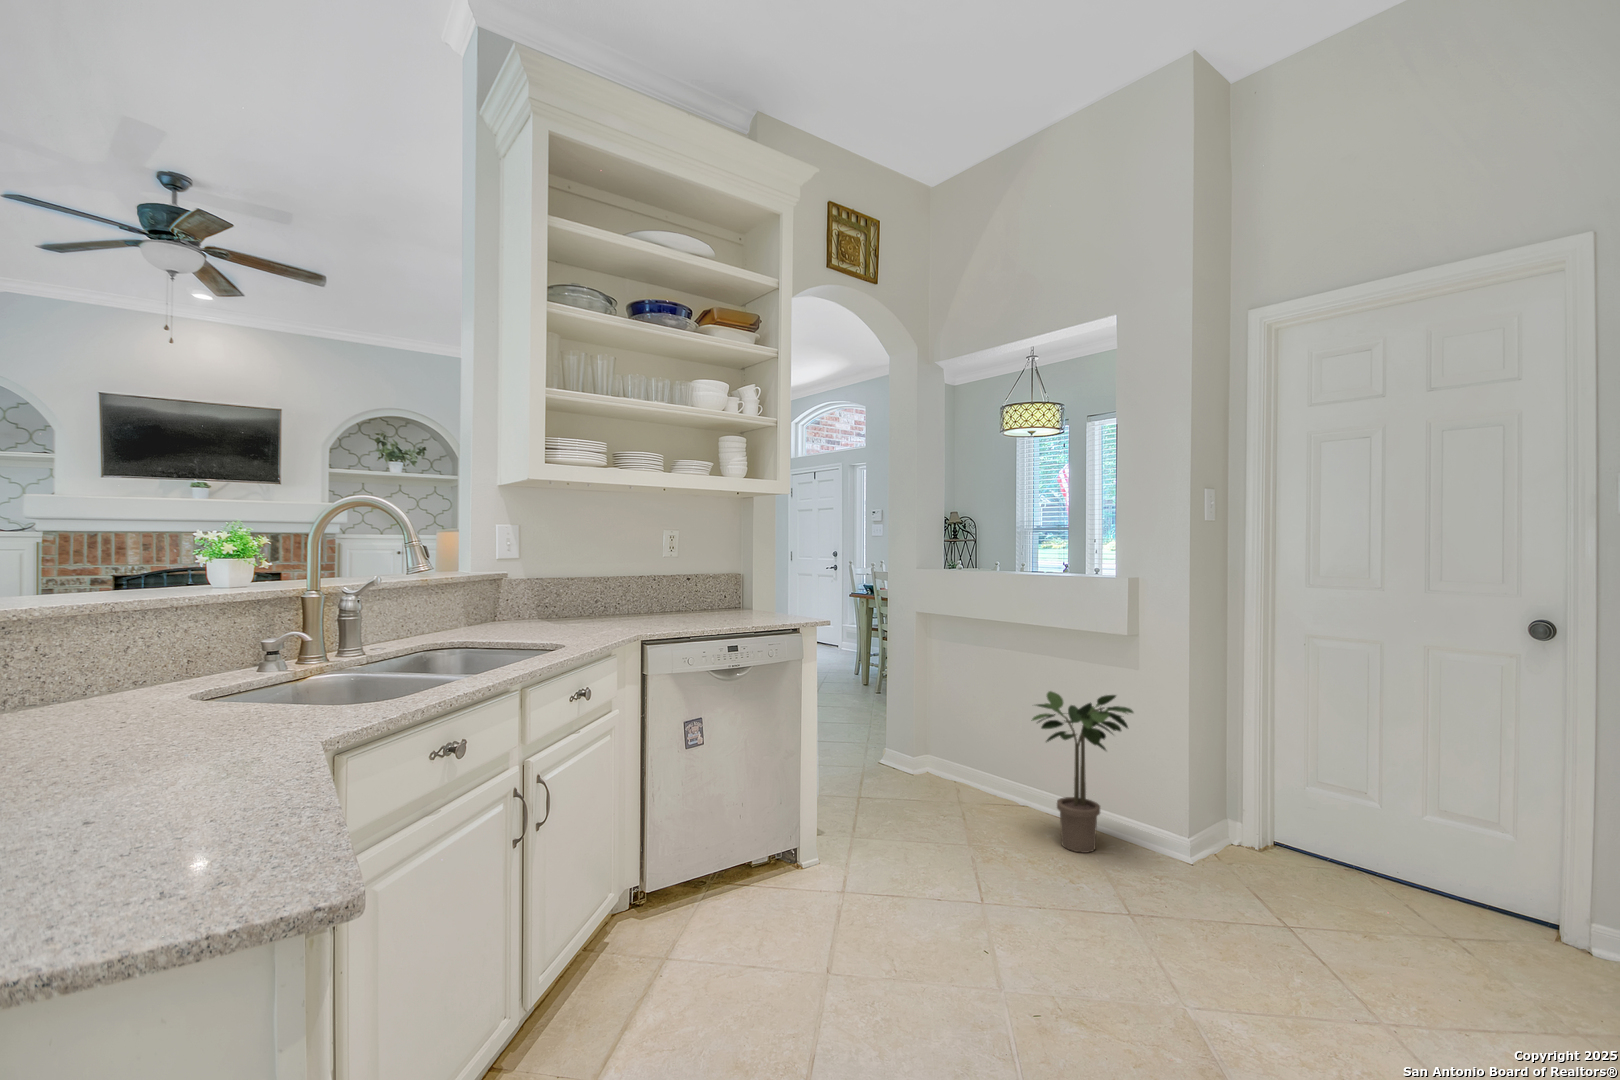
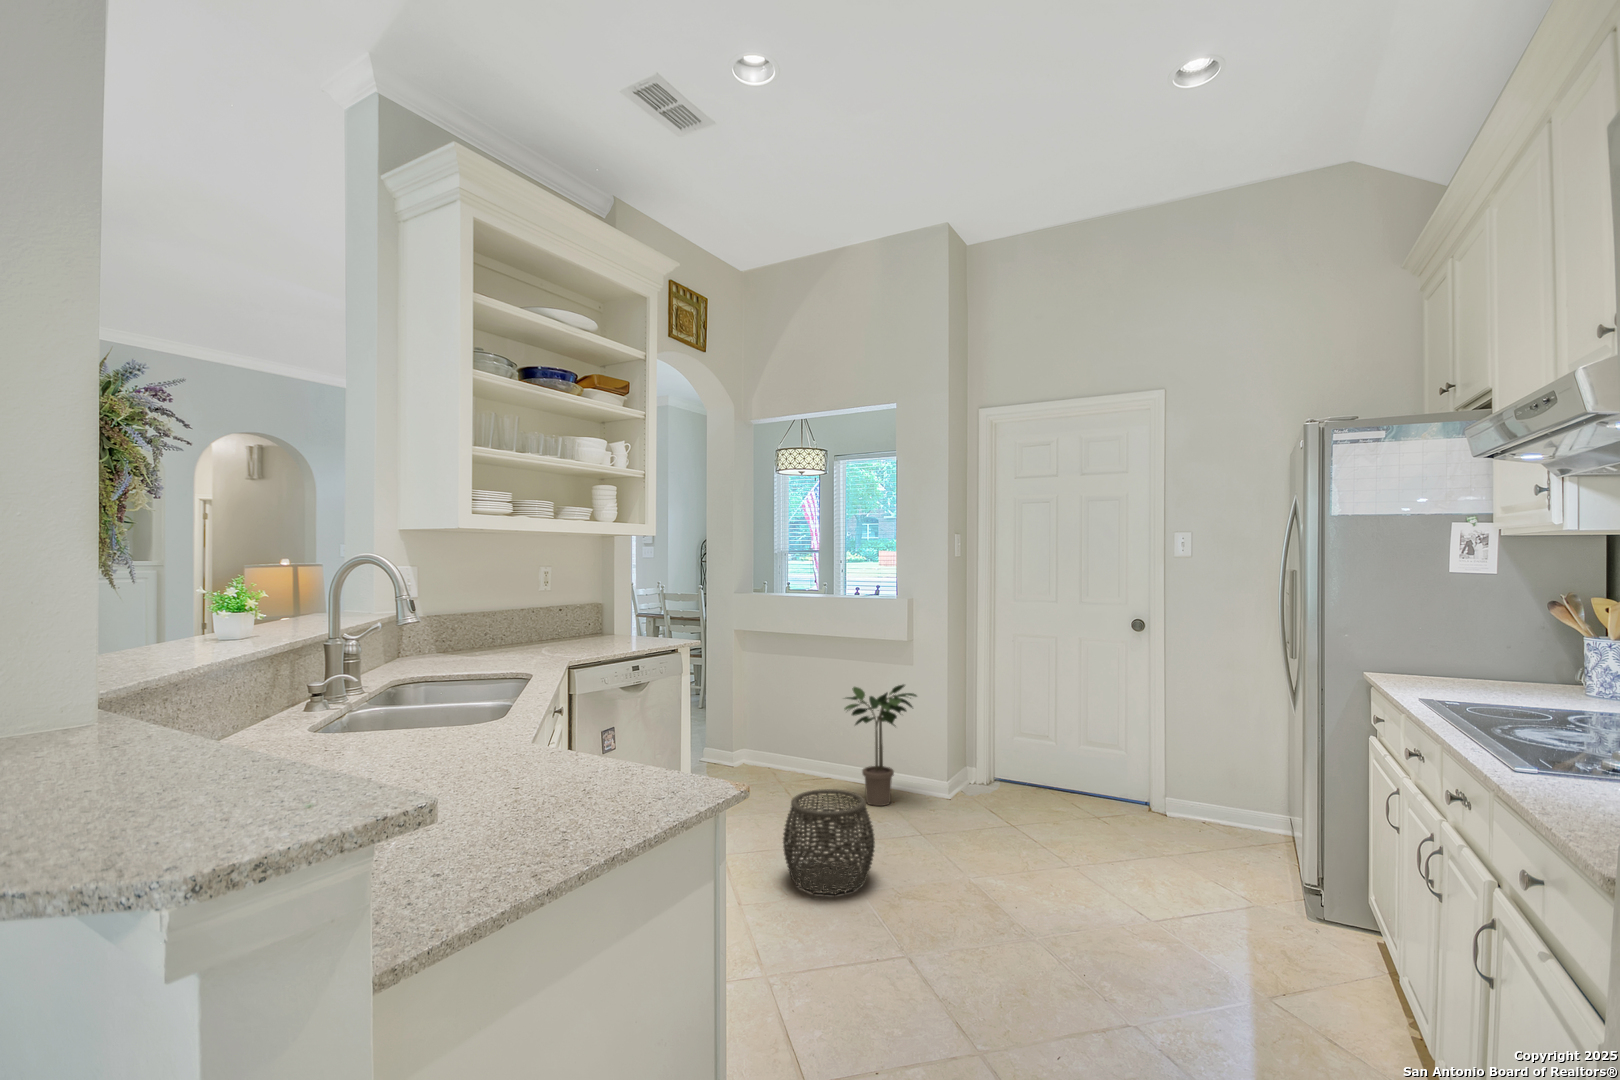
woven basket: none [901,827,1030,982] -> present [783,789,875,894]

